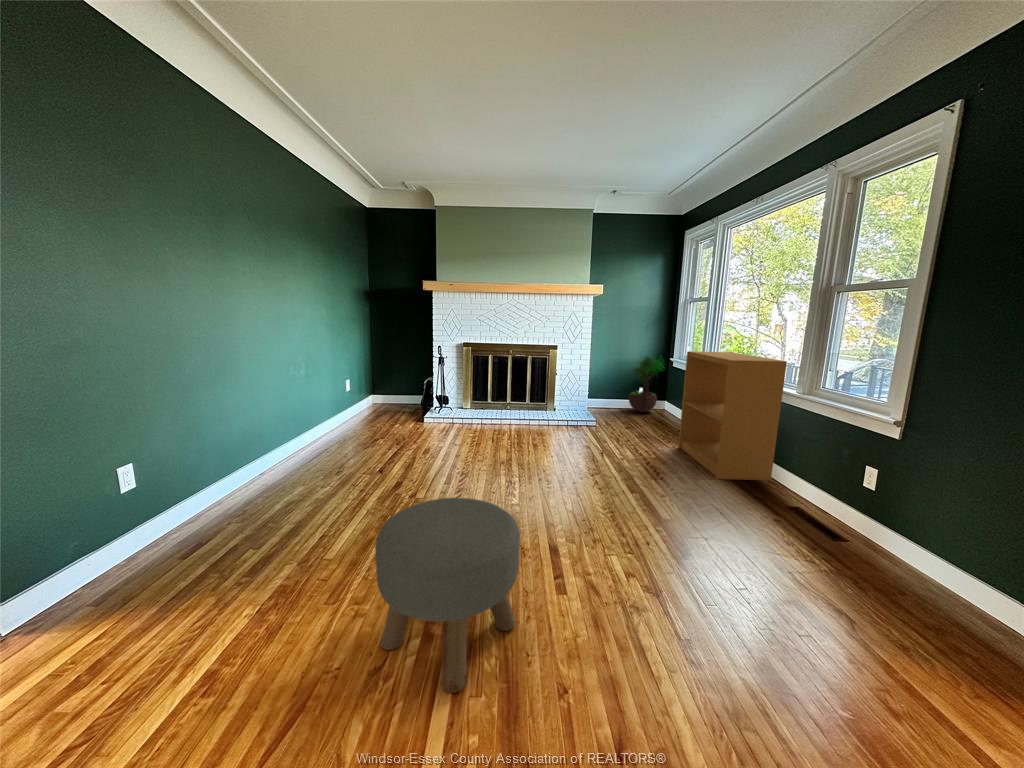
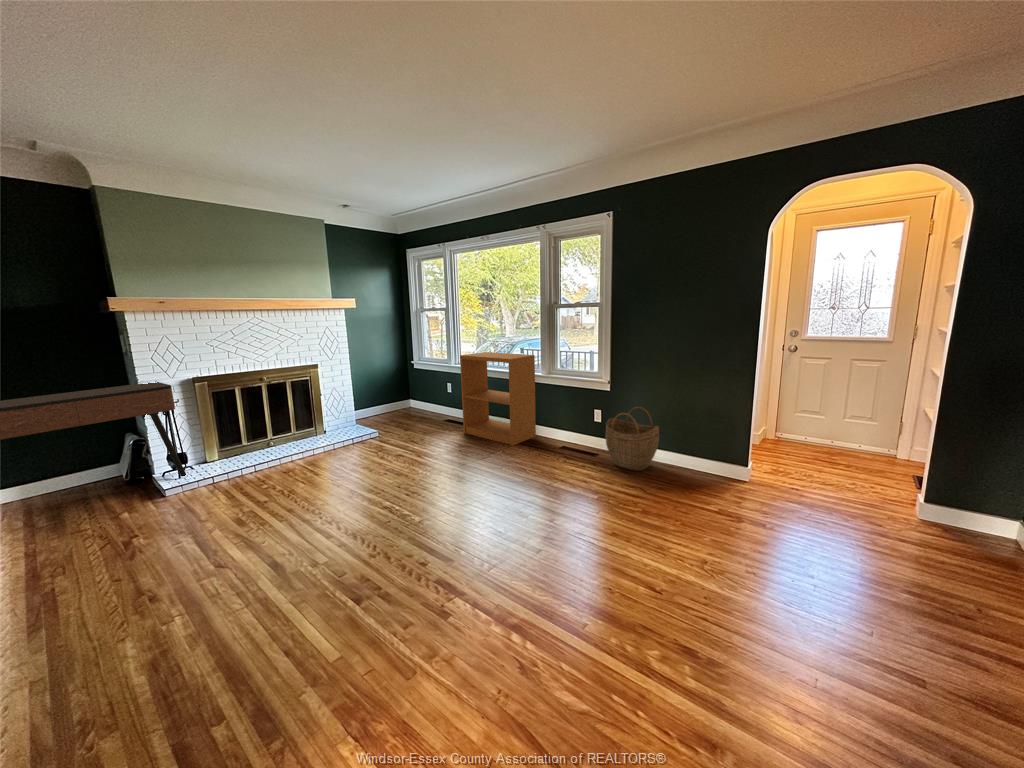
console table: none [343,342,447,418] -> present [0,382,188,477]
potted tree: present [629,356,662,412] -> none [384,358,416,414]
woven basket: none [843,477,981,604] -> present [605,407,659,471]
ottoman: present [375,498,520,693] -> none [464,503,580,658]

